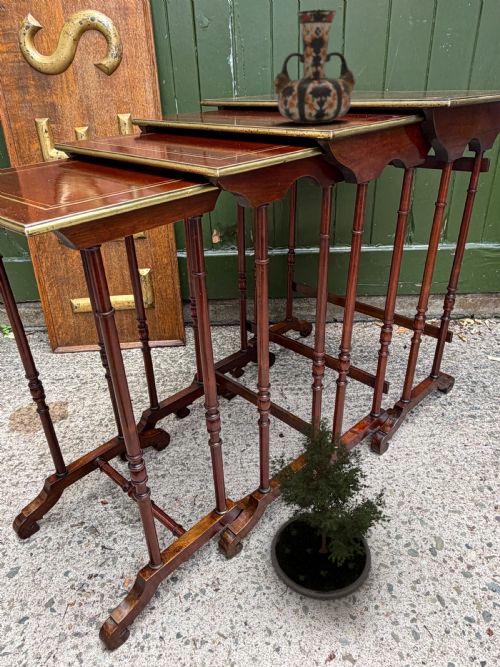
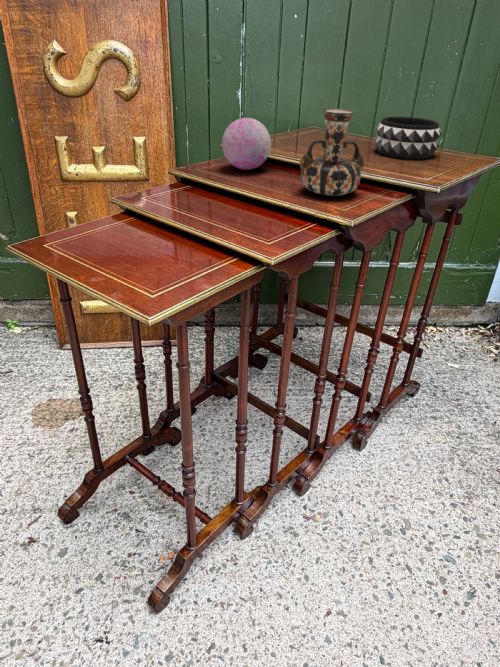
decorative bowl: none [377,52,458,96] -> present [374,117,442,159]
decorative orb: none [193,54,250,118] -> present [222,118,271,170]
potted tree: present [265,414,393,599] -> none [276,427,378,570]

